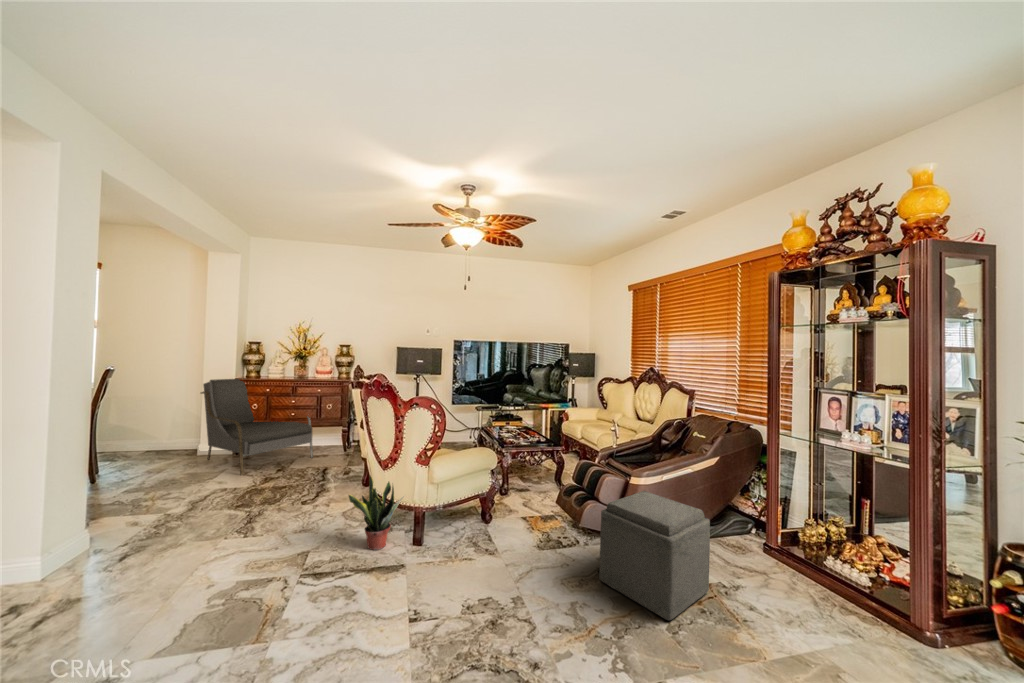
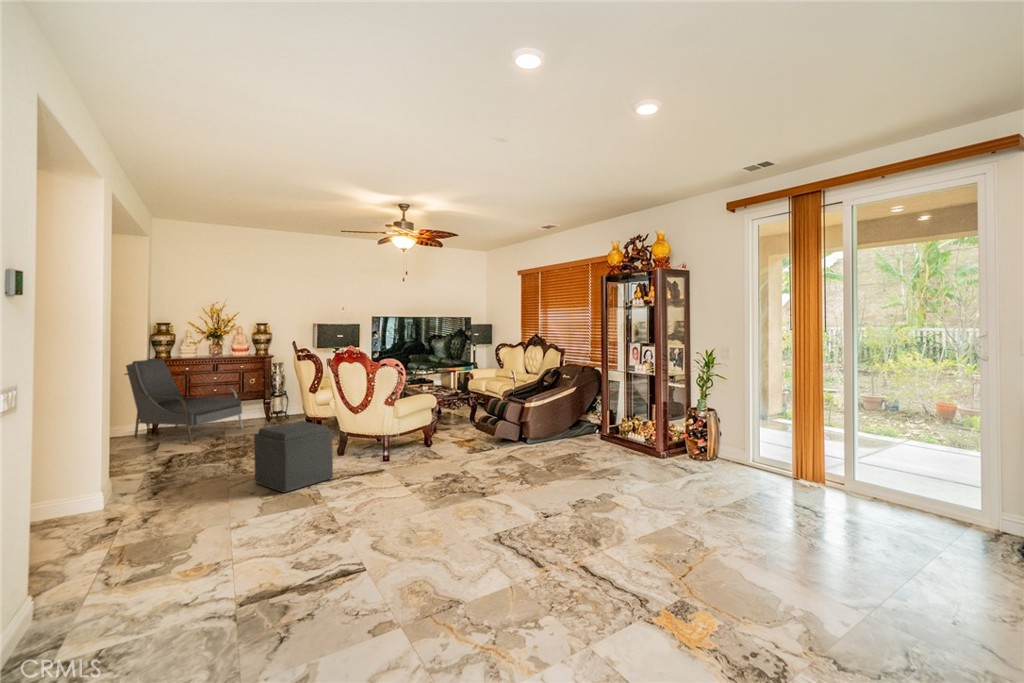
potted plant: present [349,475,403,550] -> none [341,415,378,464]
ottoman: present [599,491,710,620] -> present [254,421,333,492]

